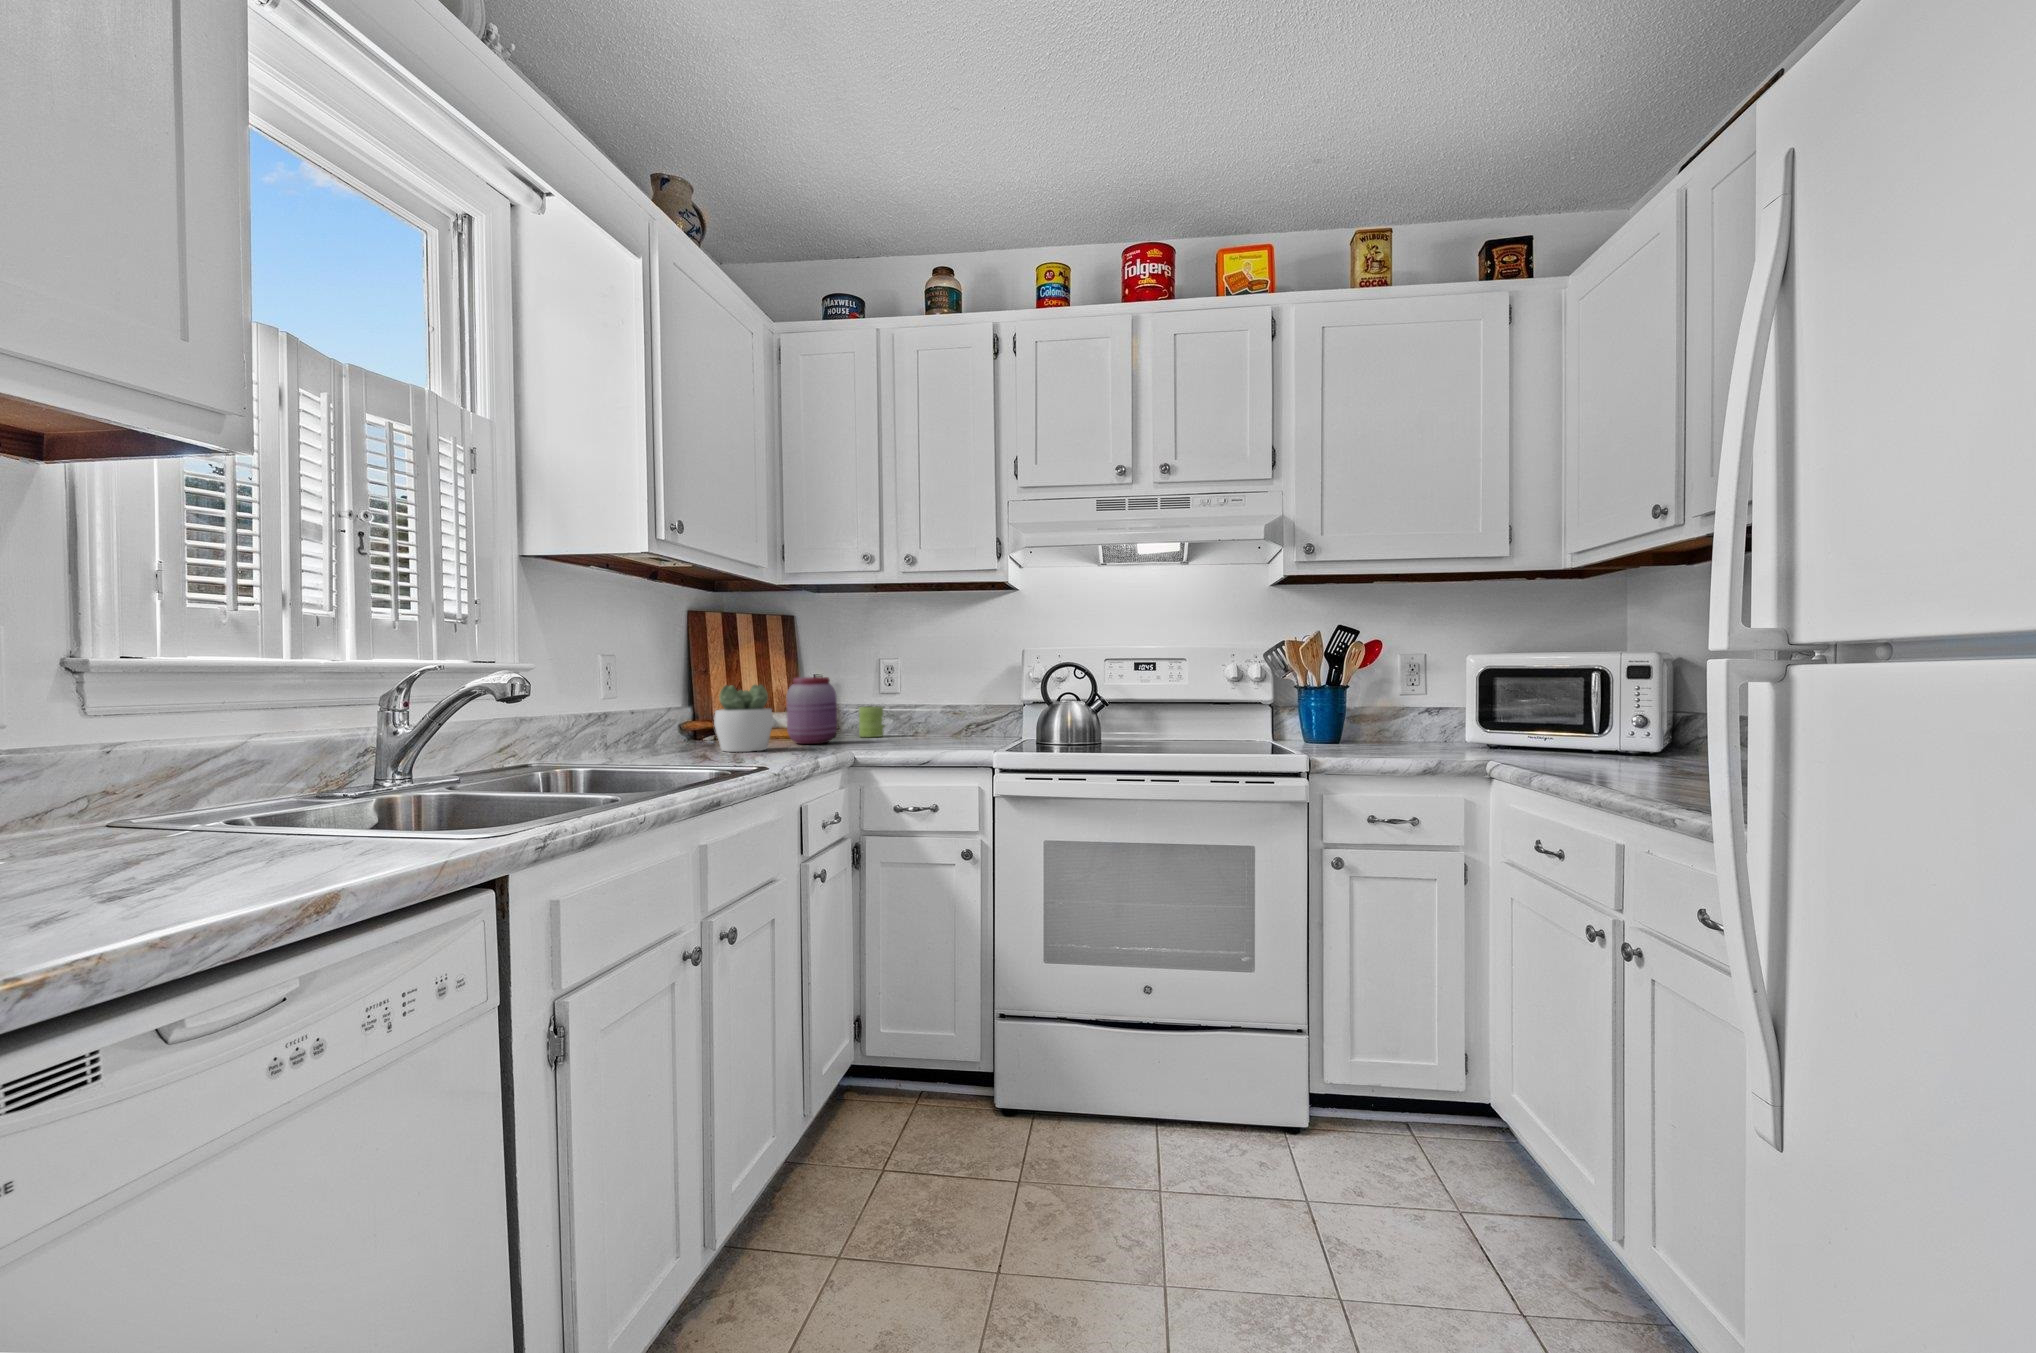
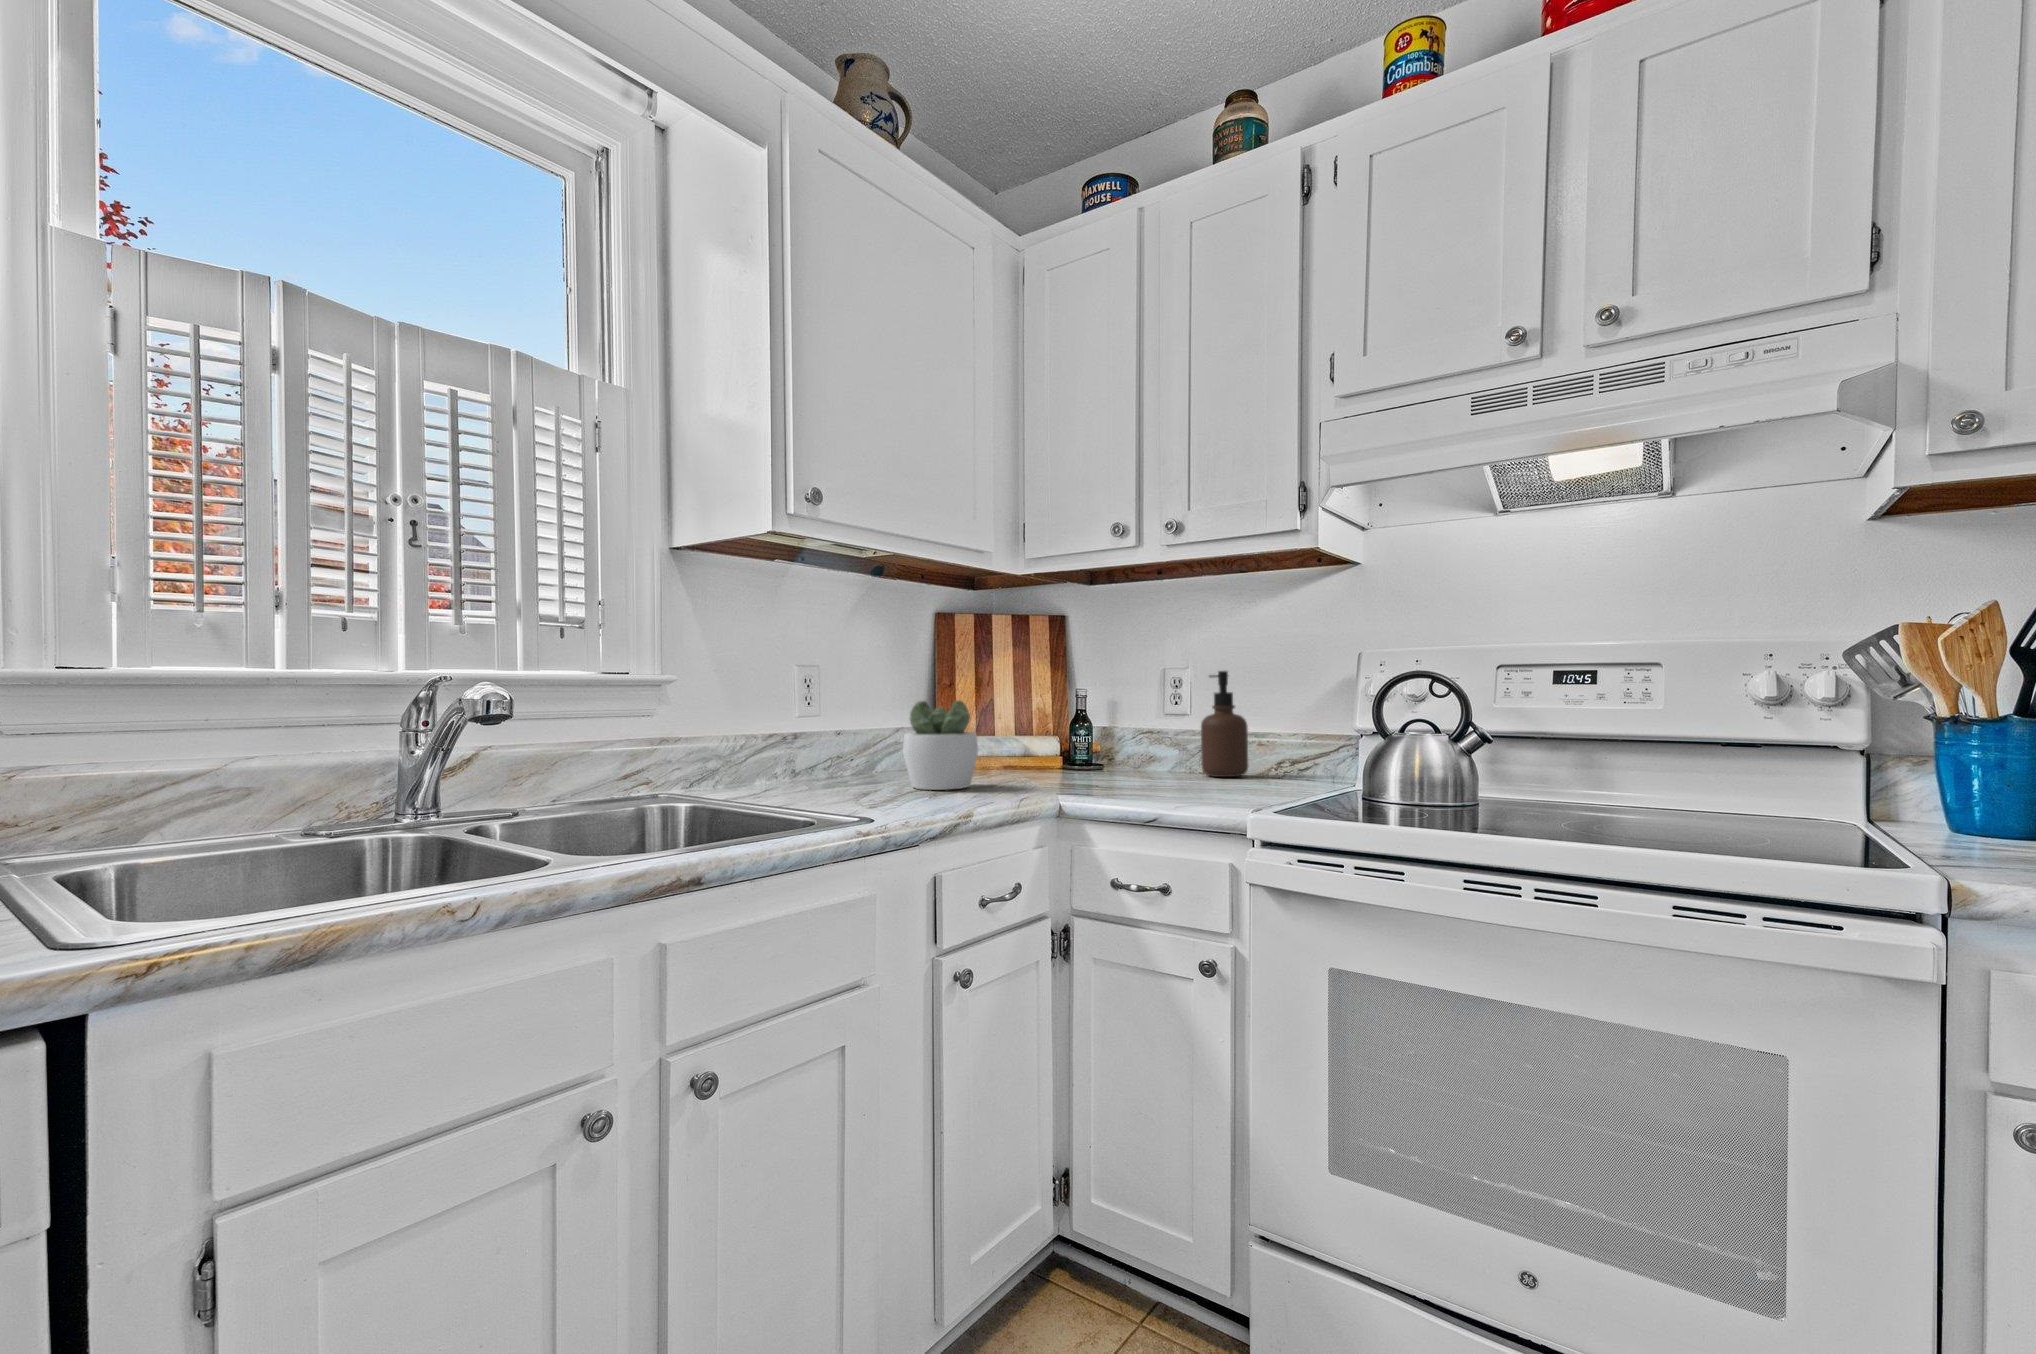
soap dispenser: none [909,663,942,738] -> present [1201,671,1248,777]
jar: present [786,677,837,744] -> none [1020,691,1085,781]
mug: present [859,707,885,737] -> none [1138,730,1181,772]

